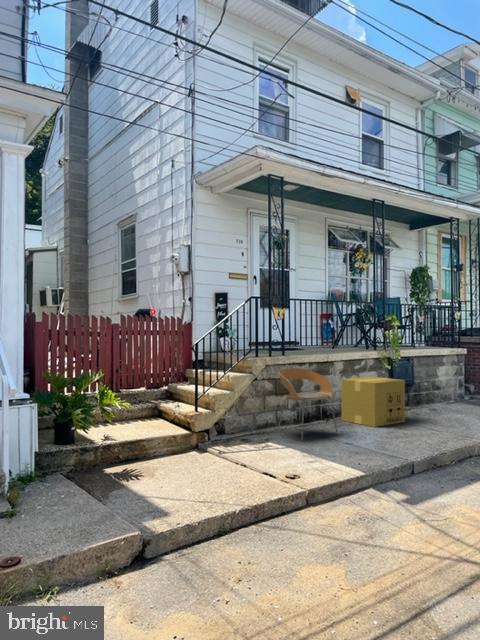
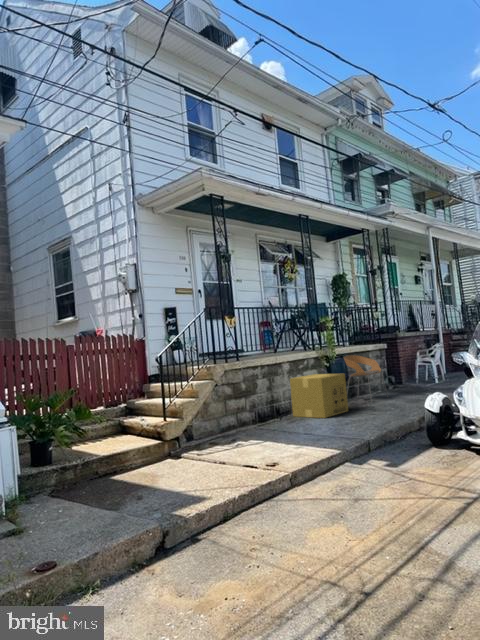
chair: present [277,368,338,440] -> present [344,355,387,402]

